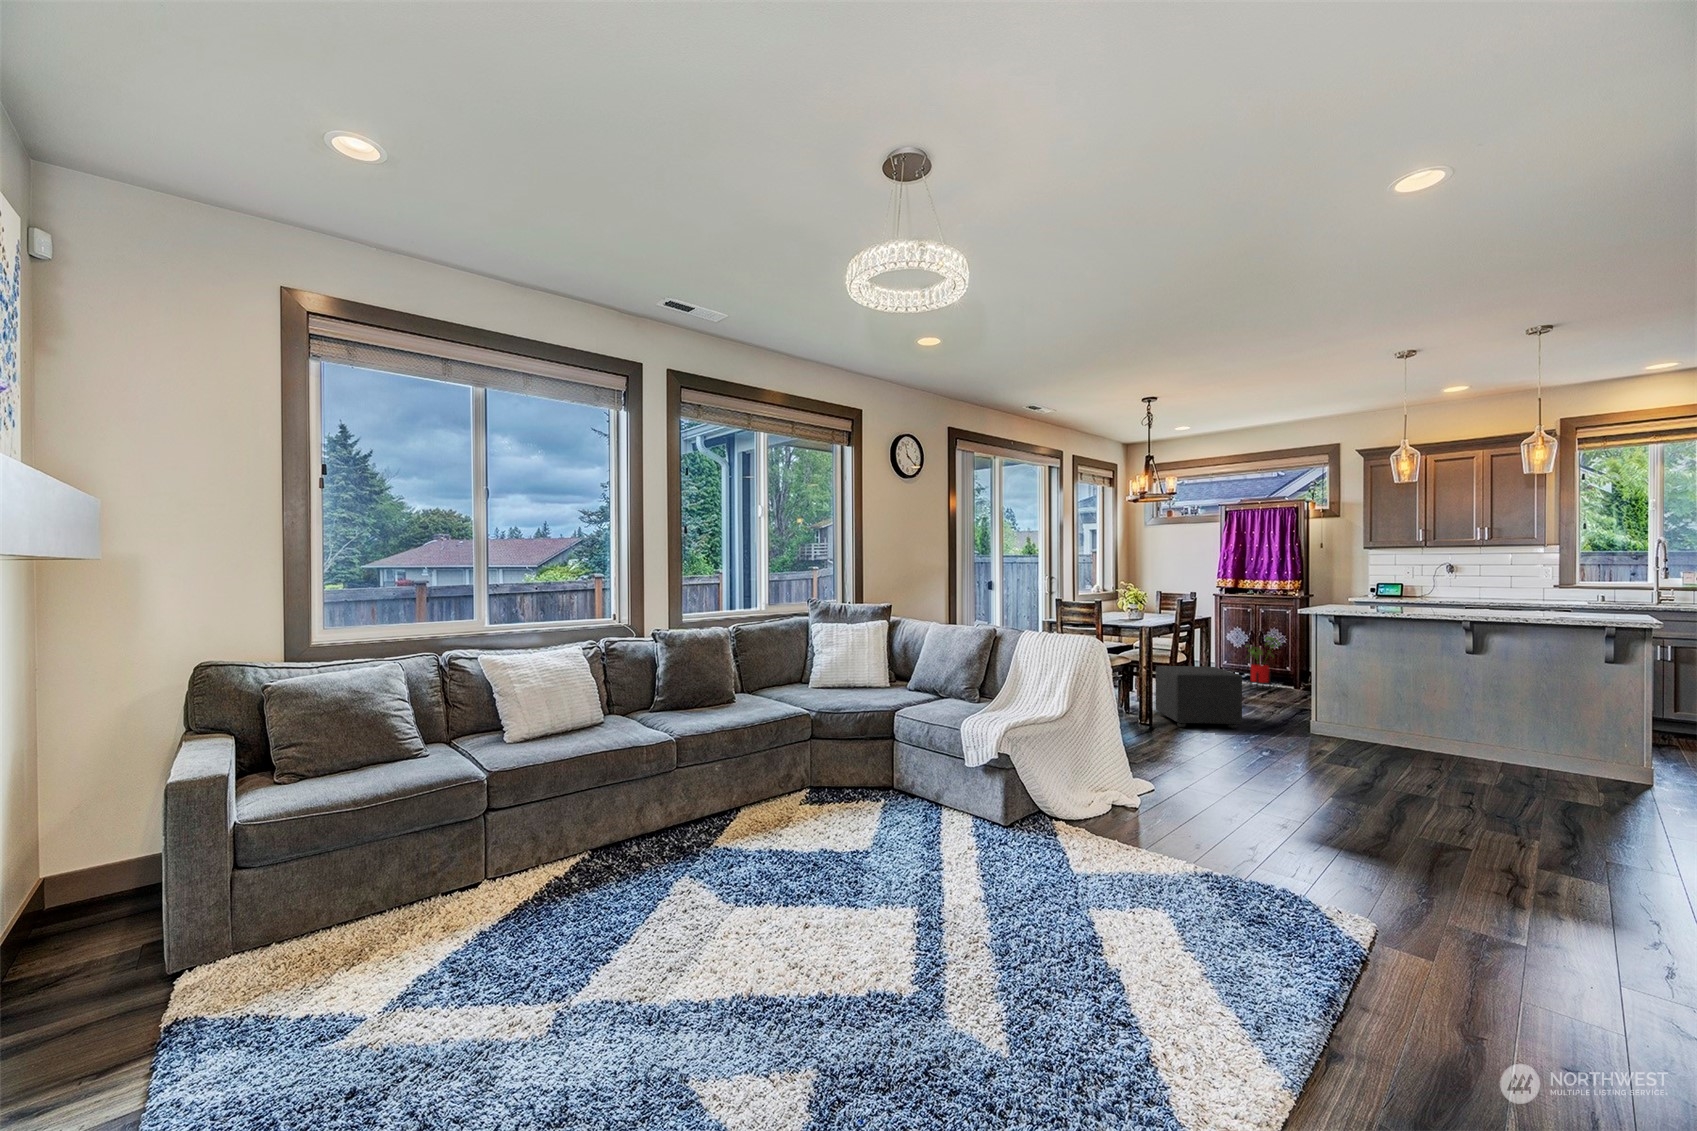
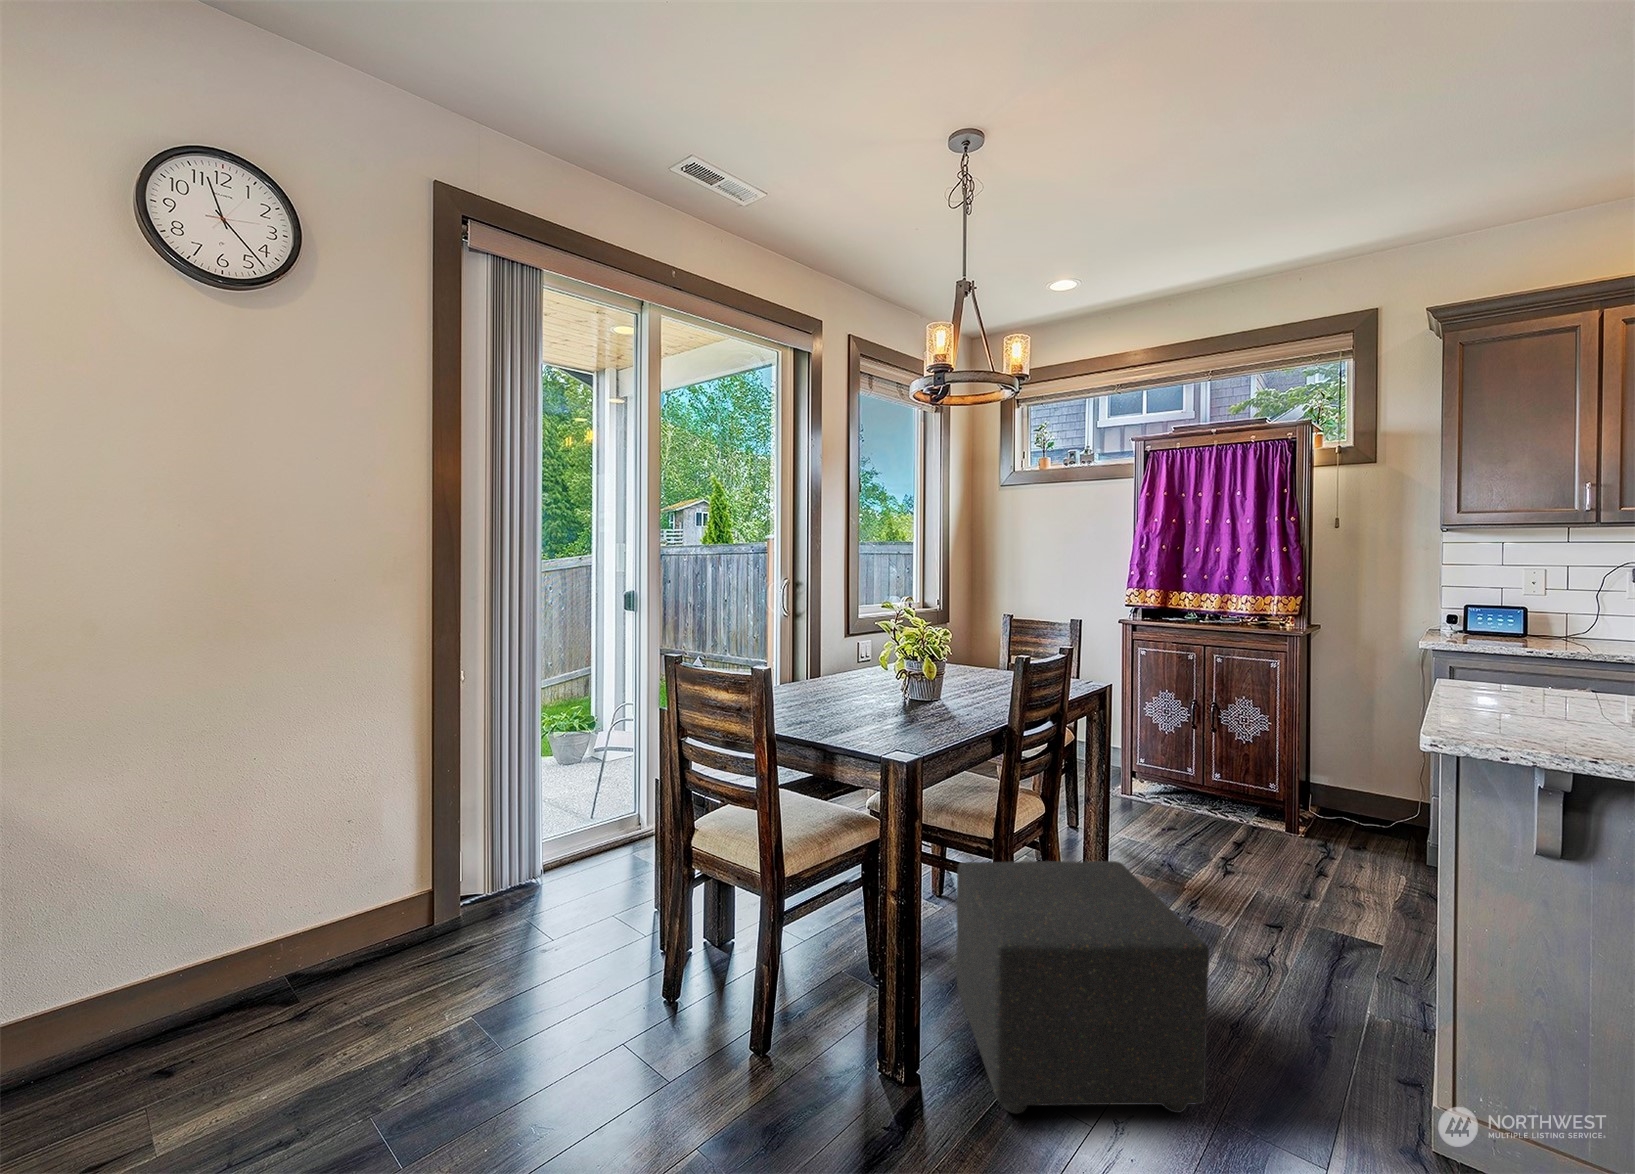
house plant: present [1247,637,1282,691] -> none [1182,719,1264,835]

